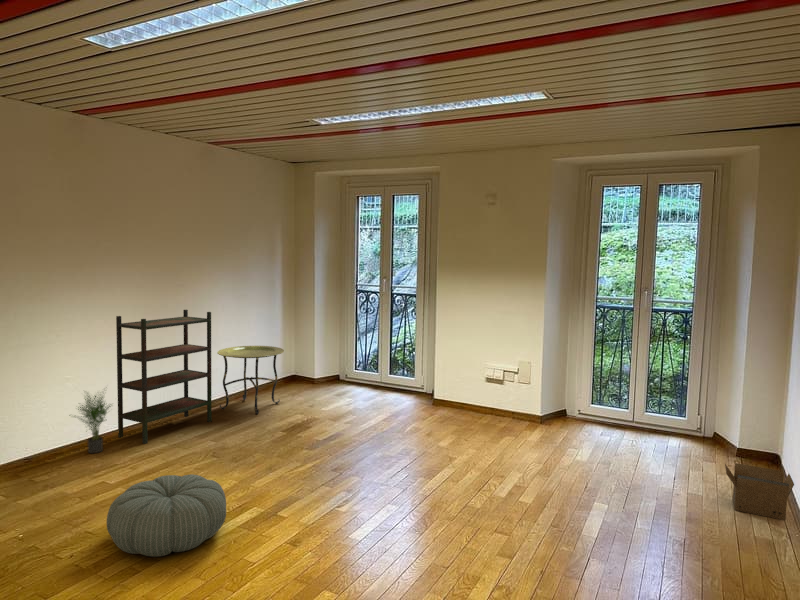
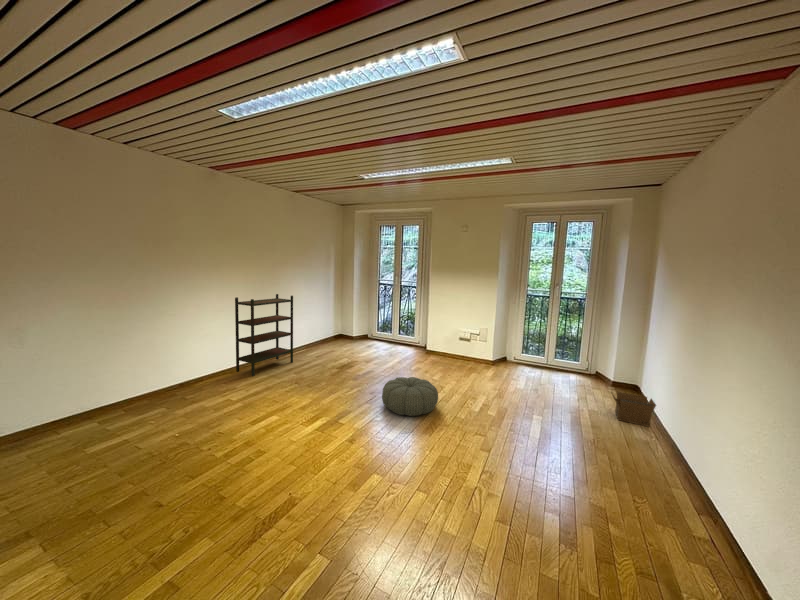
side table: present [217,346,284,414] -> none [296,317,337,358]
potted plant: present [78,395,111,453] -> none [204,339,237,382]
pouf: present [107,474,226,557] -> present [382,377,438,416]

